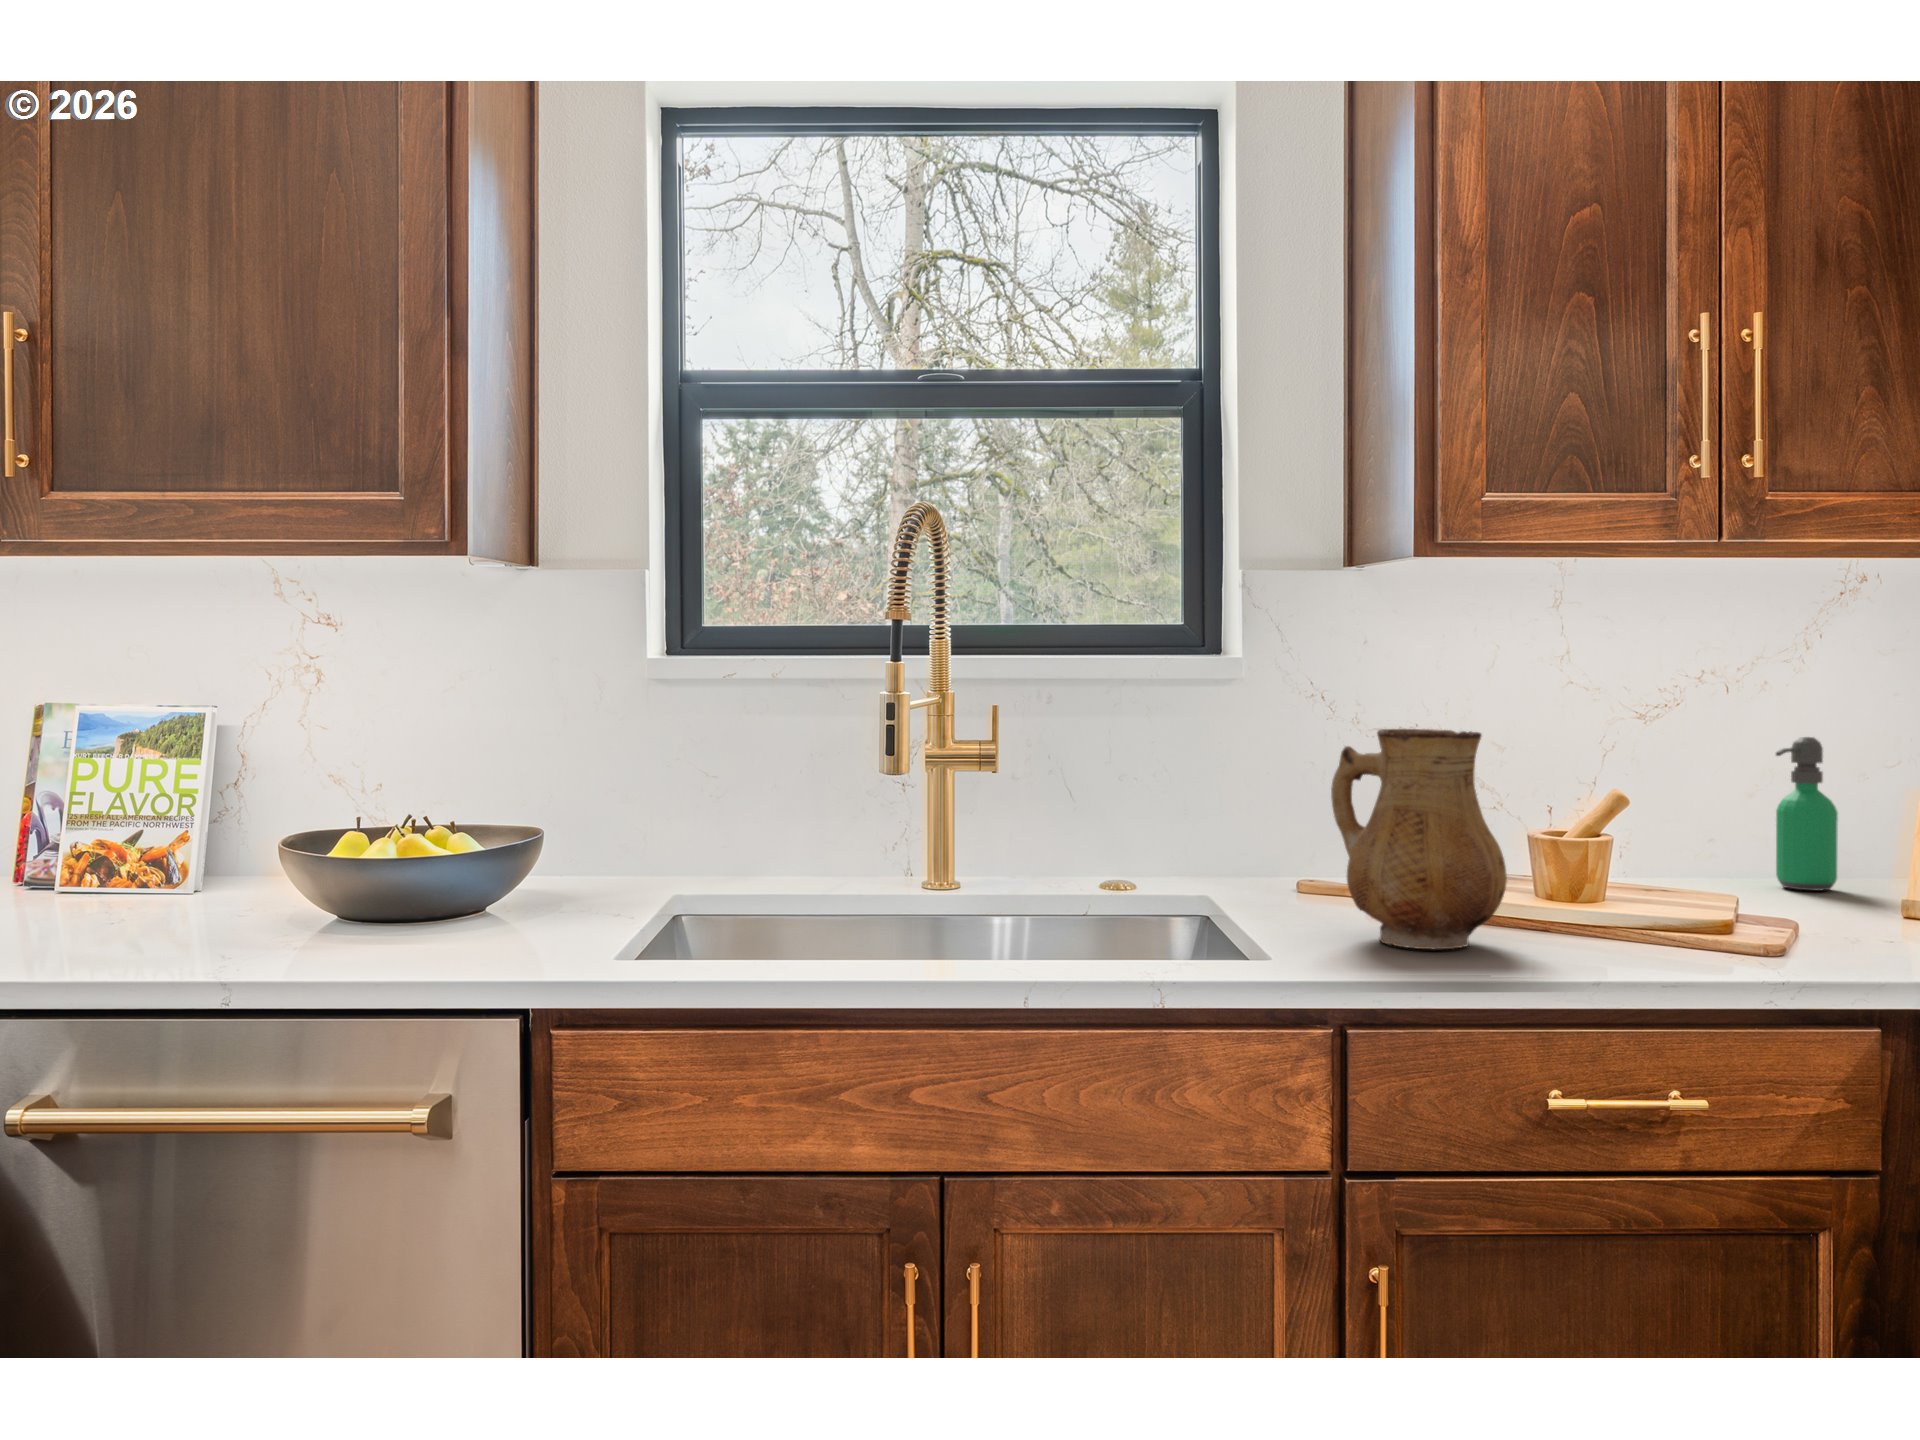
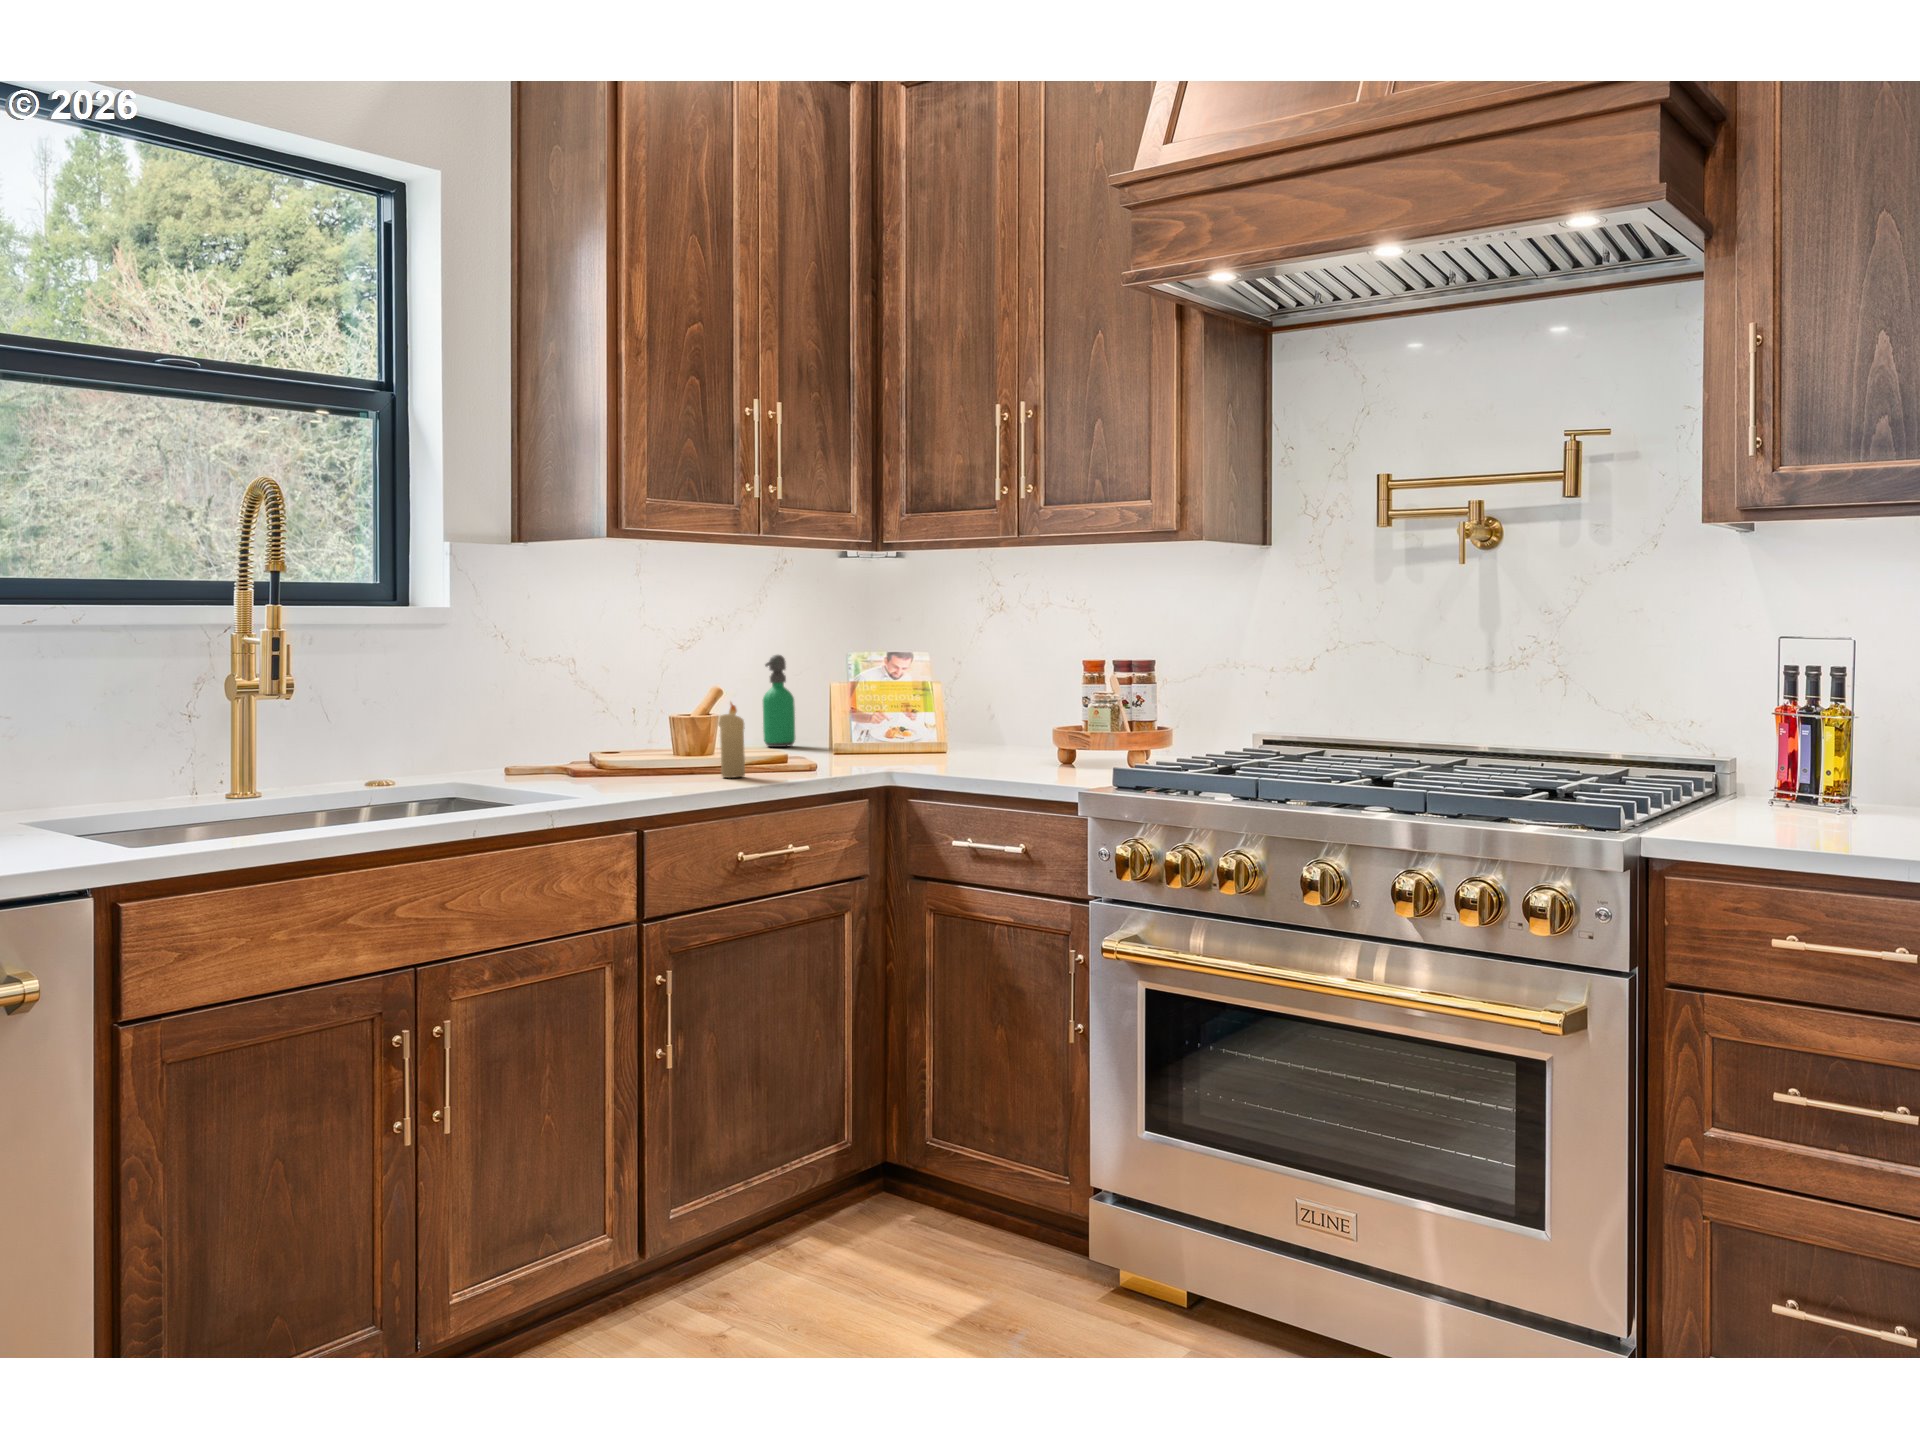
ceramic pitcher: present [1331,729,1507,949] -> none [581,652,694,787]
candle: none [1573,816,1621,949] -> present [718,703,745,778]

